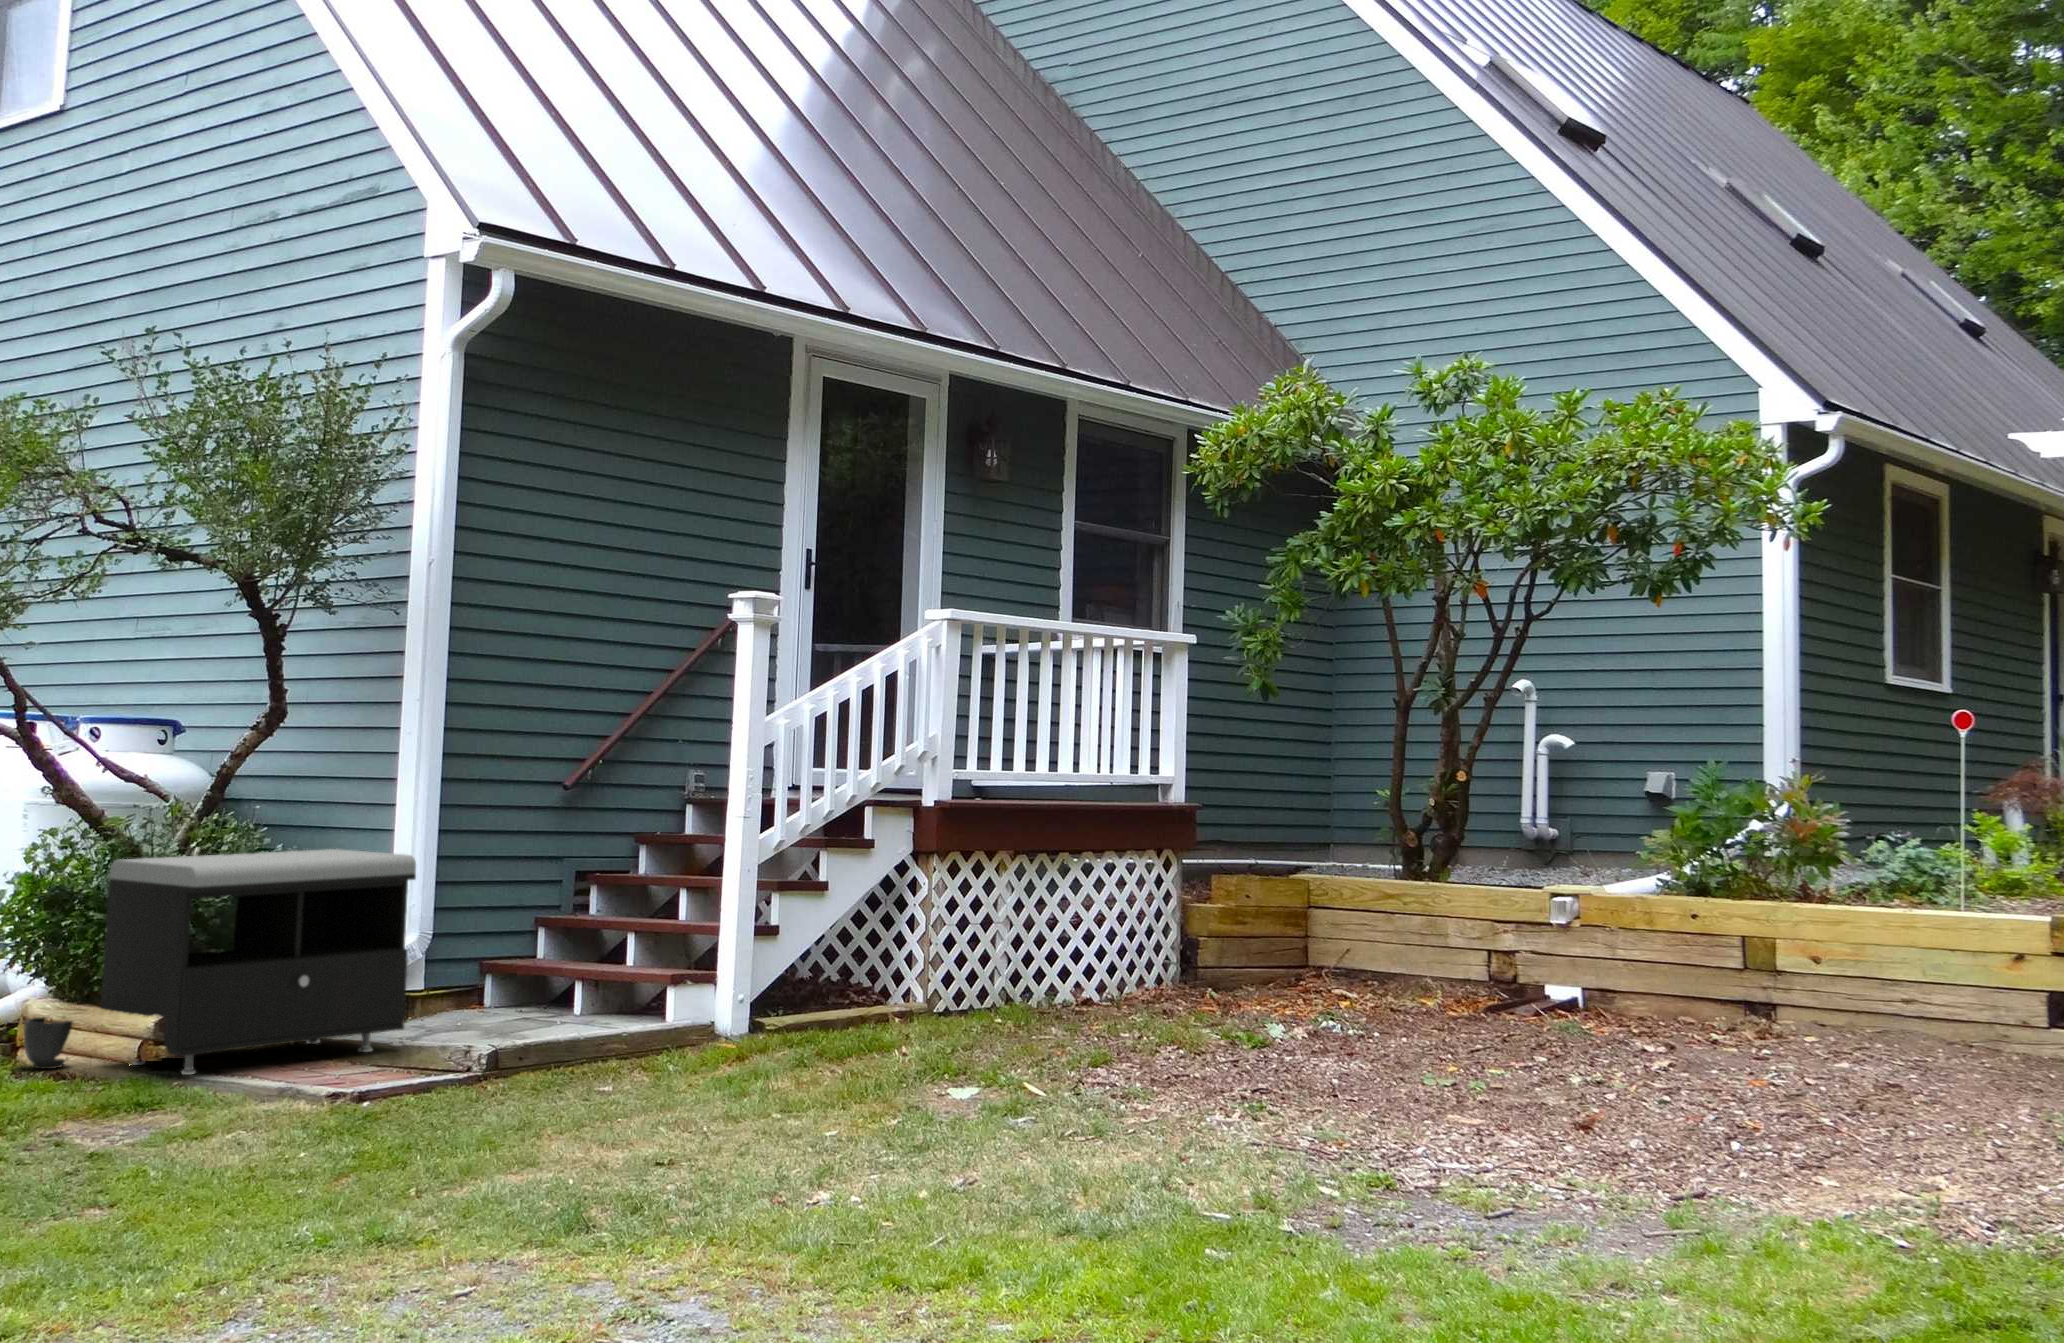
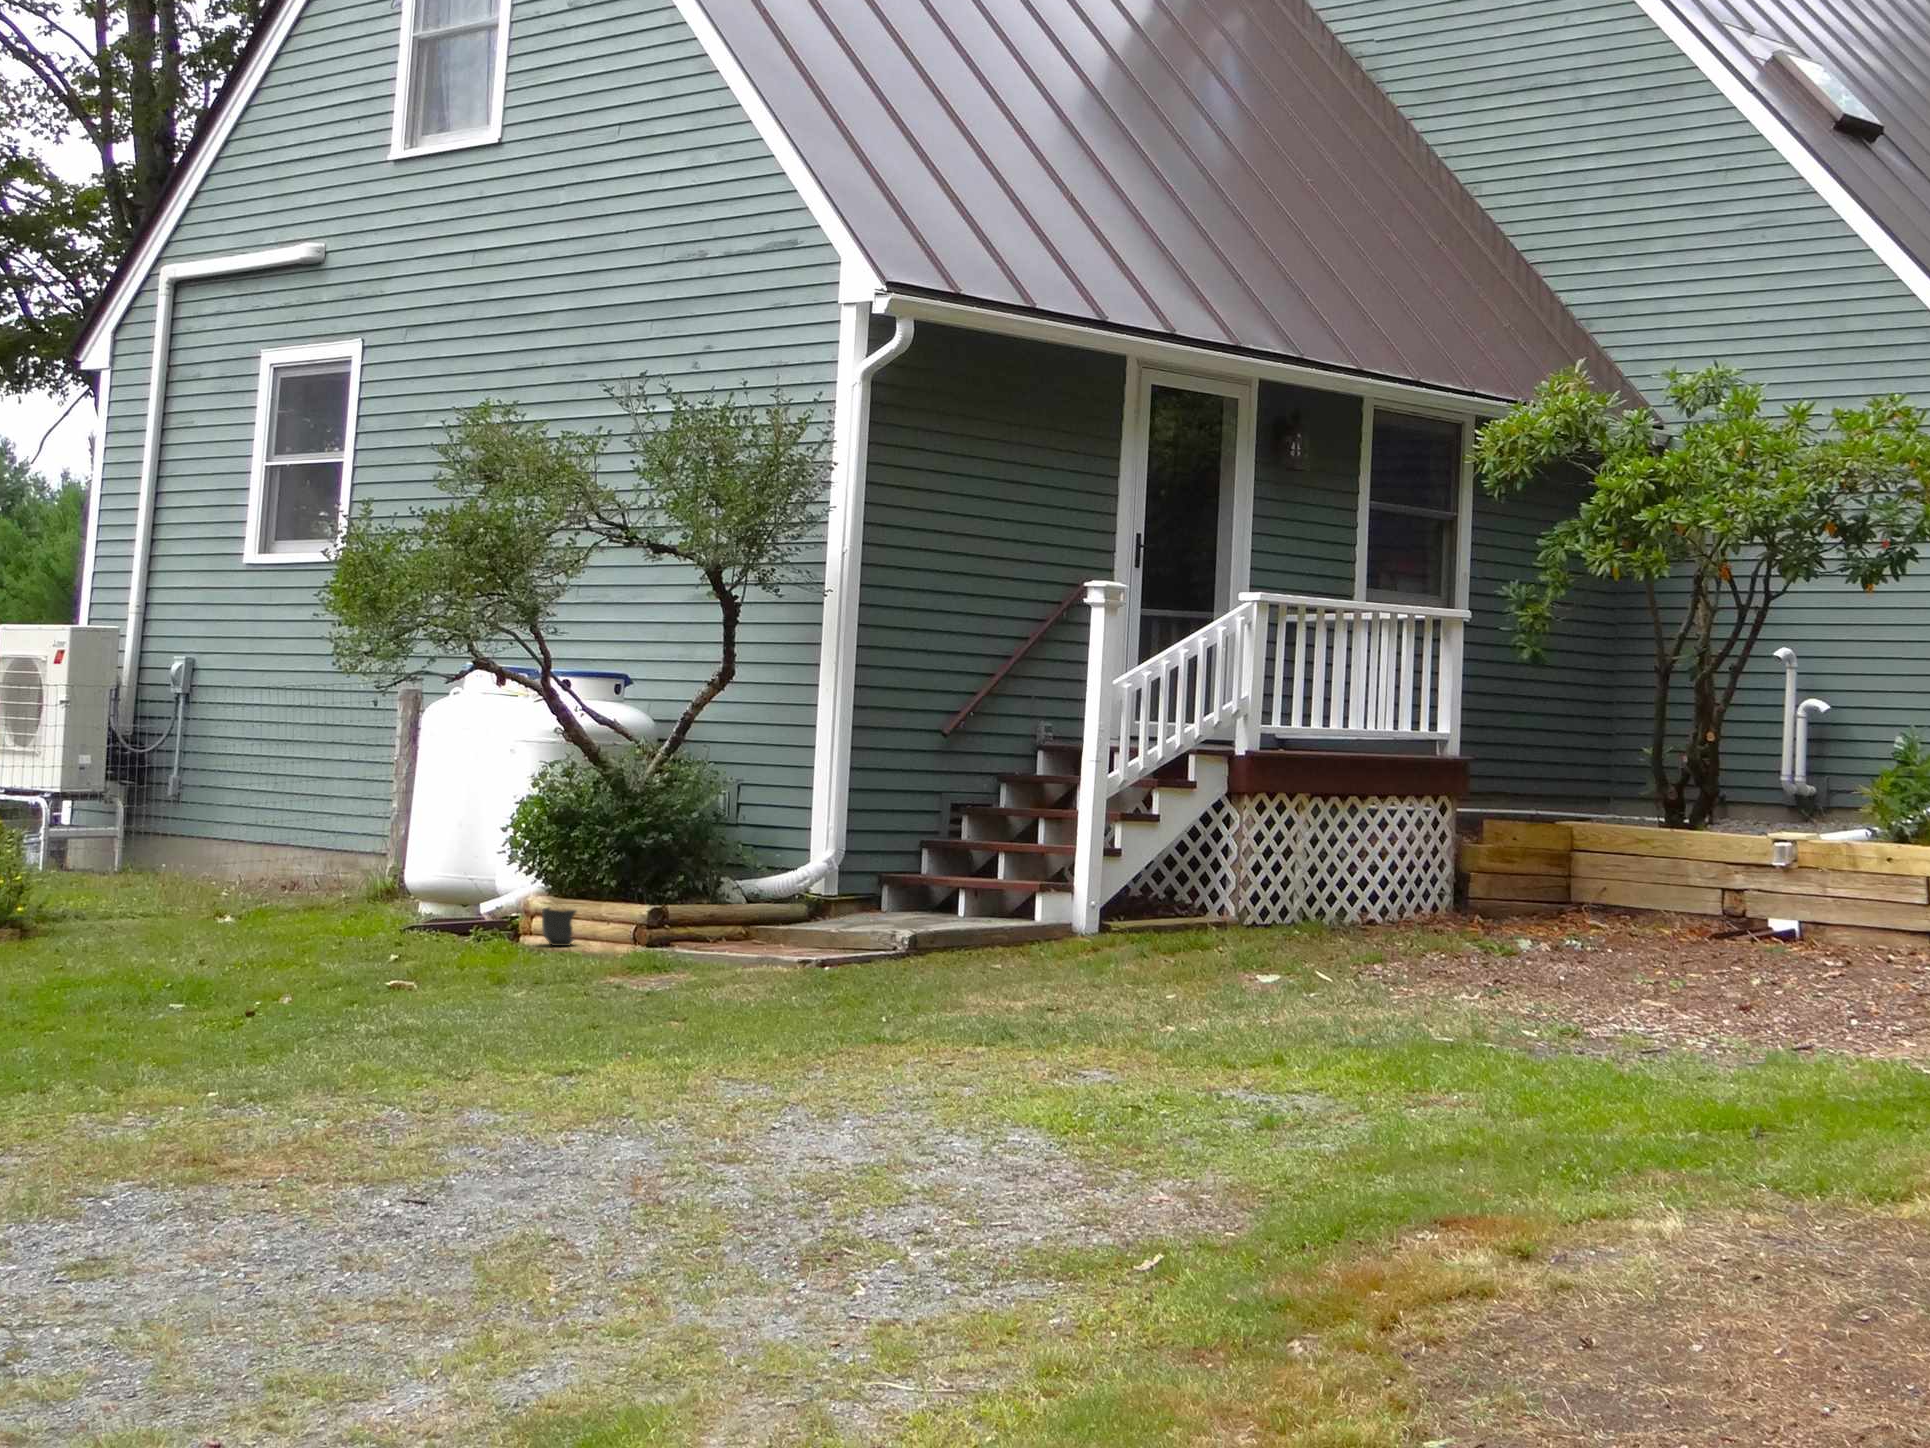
storage bench: present [101,849,416,1075] -> none [597,781,835,952]

